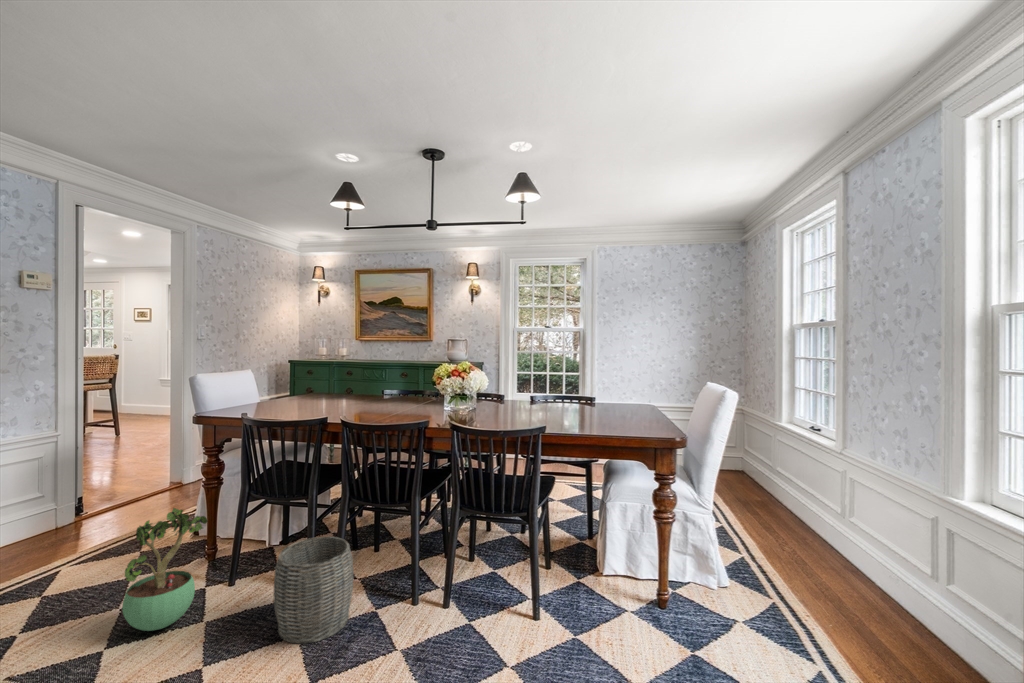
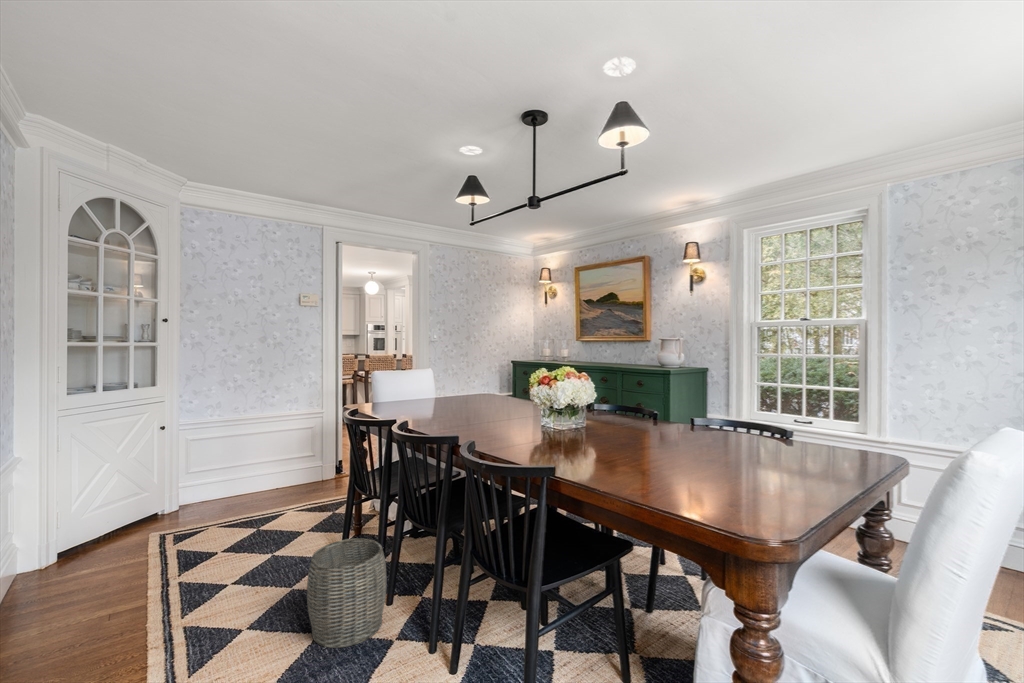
potted plant: present [122,508,208,631] -> none [237,483,309,583]

